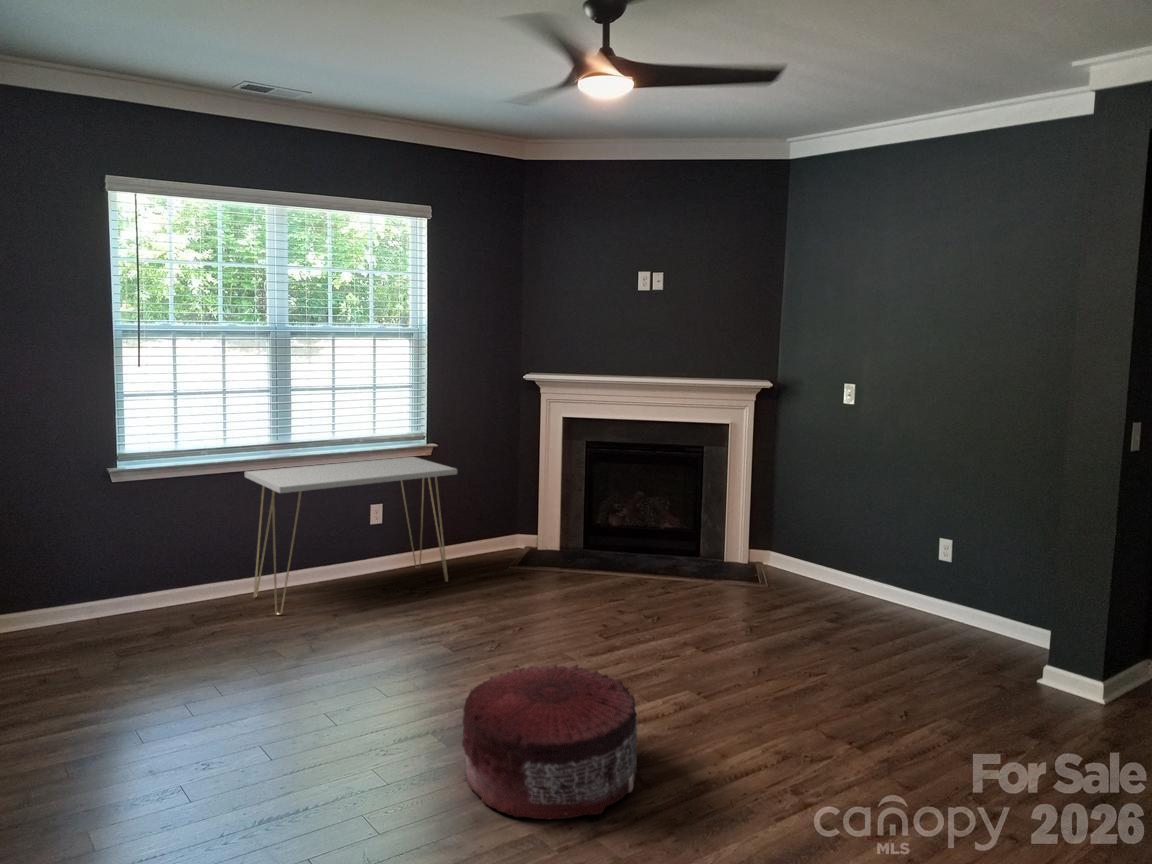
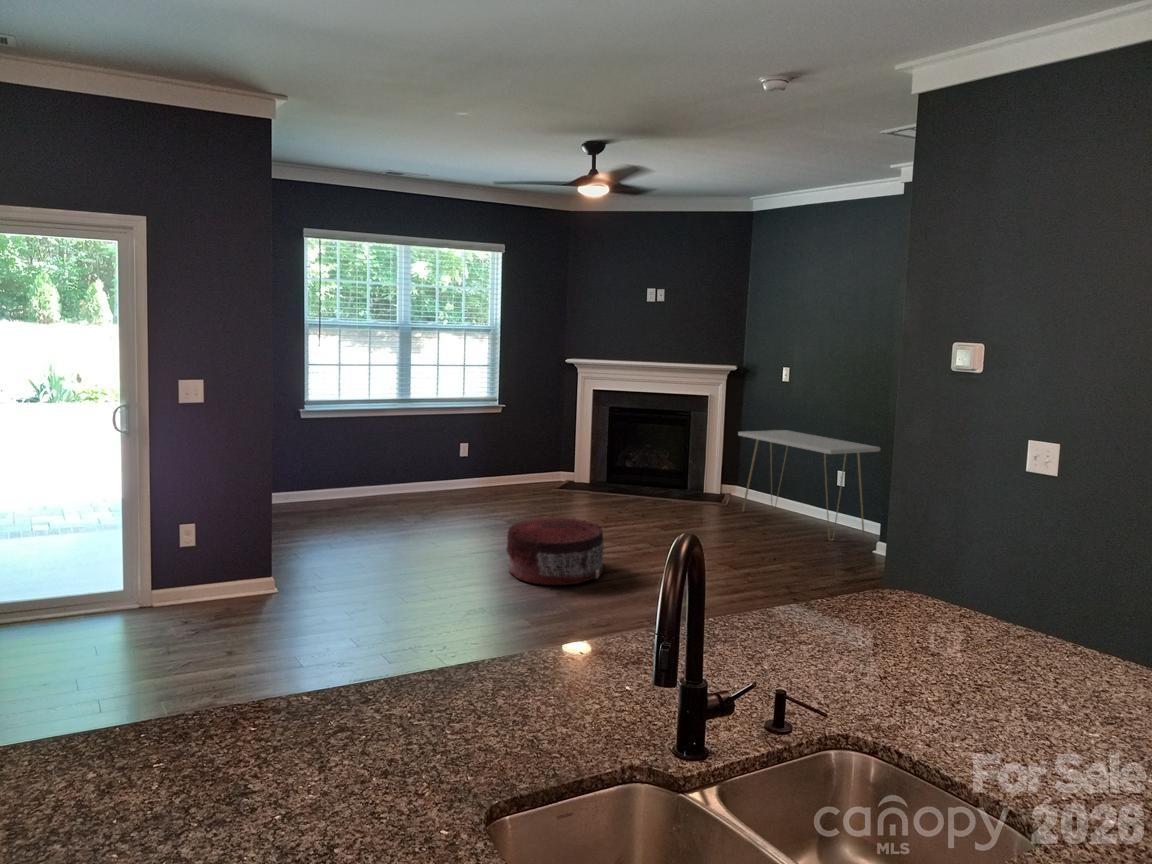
console table: present [245,457,457,615] -> present [738,430,880,541]

